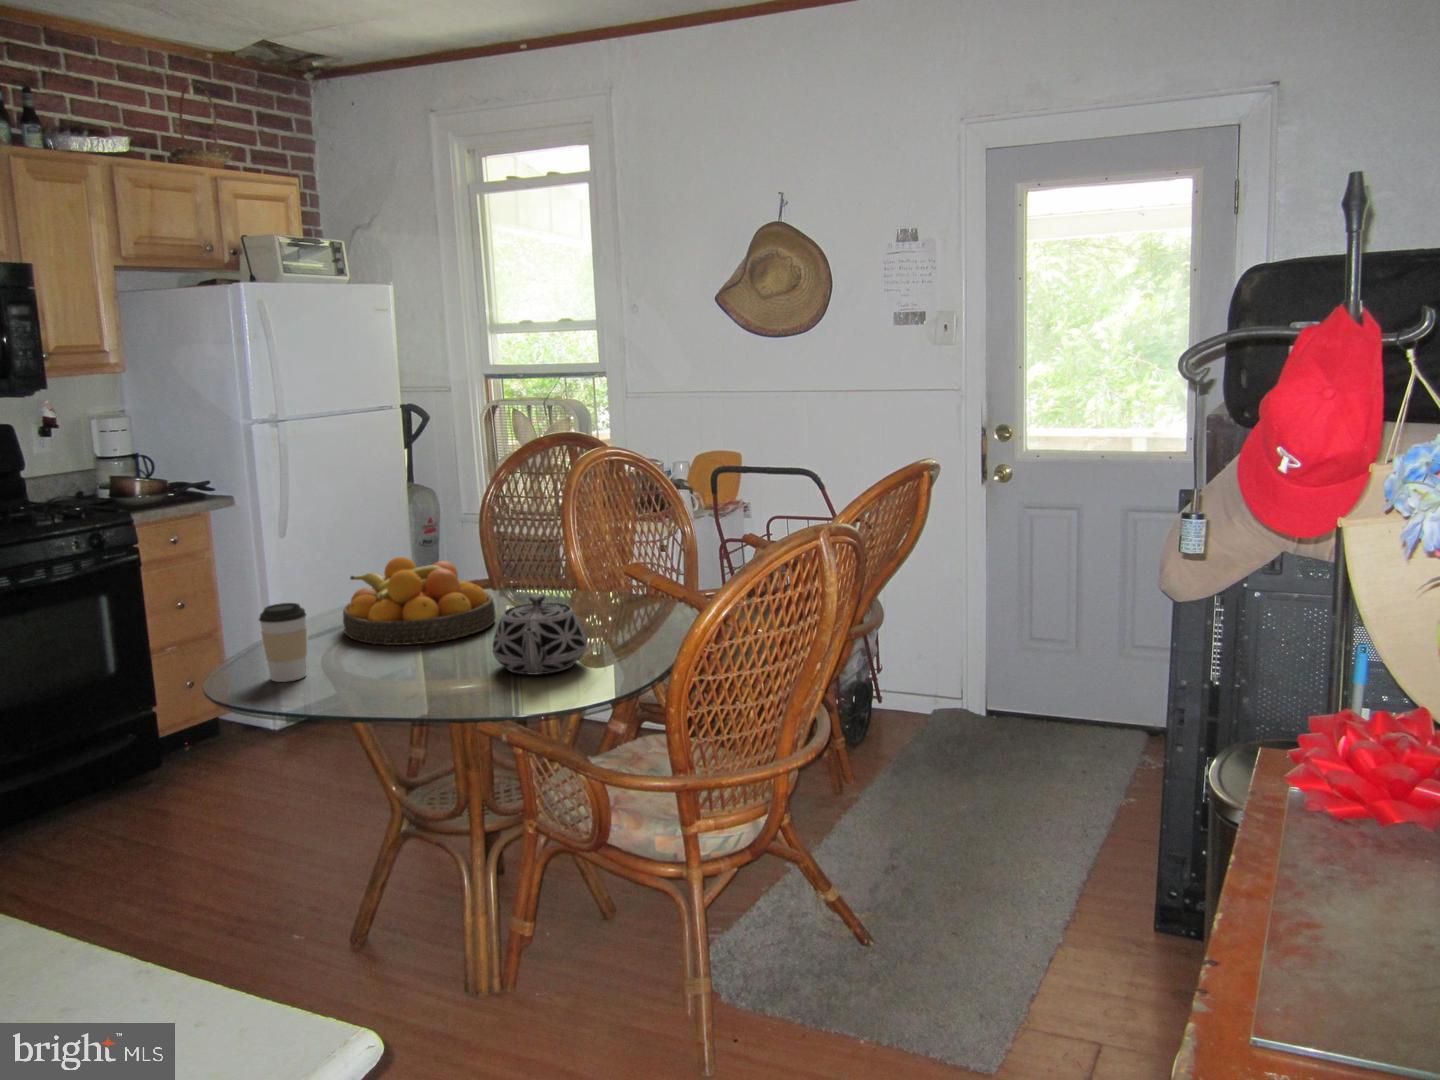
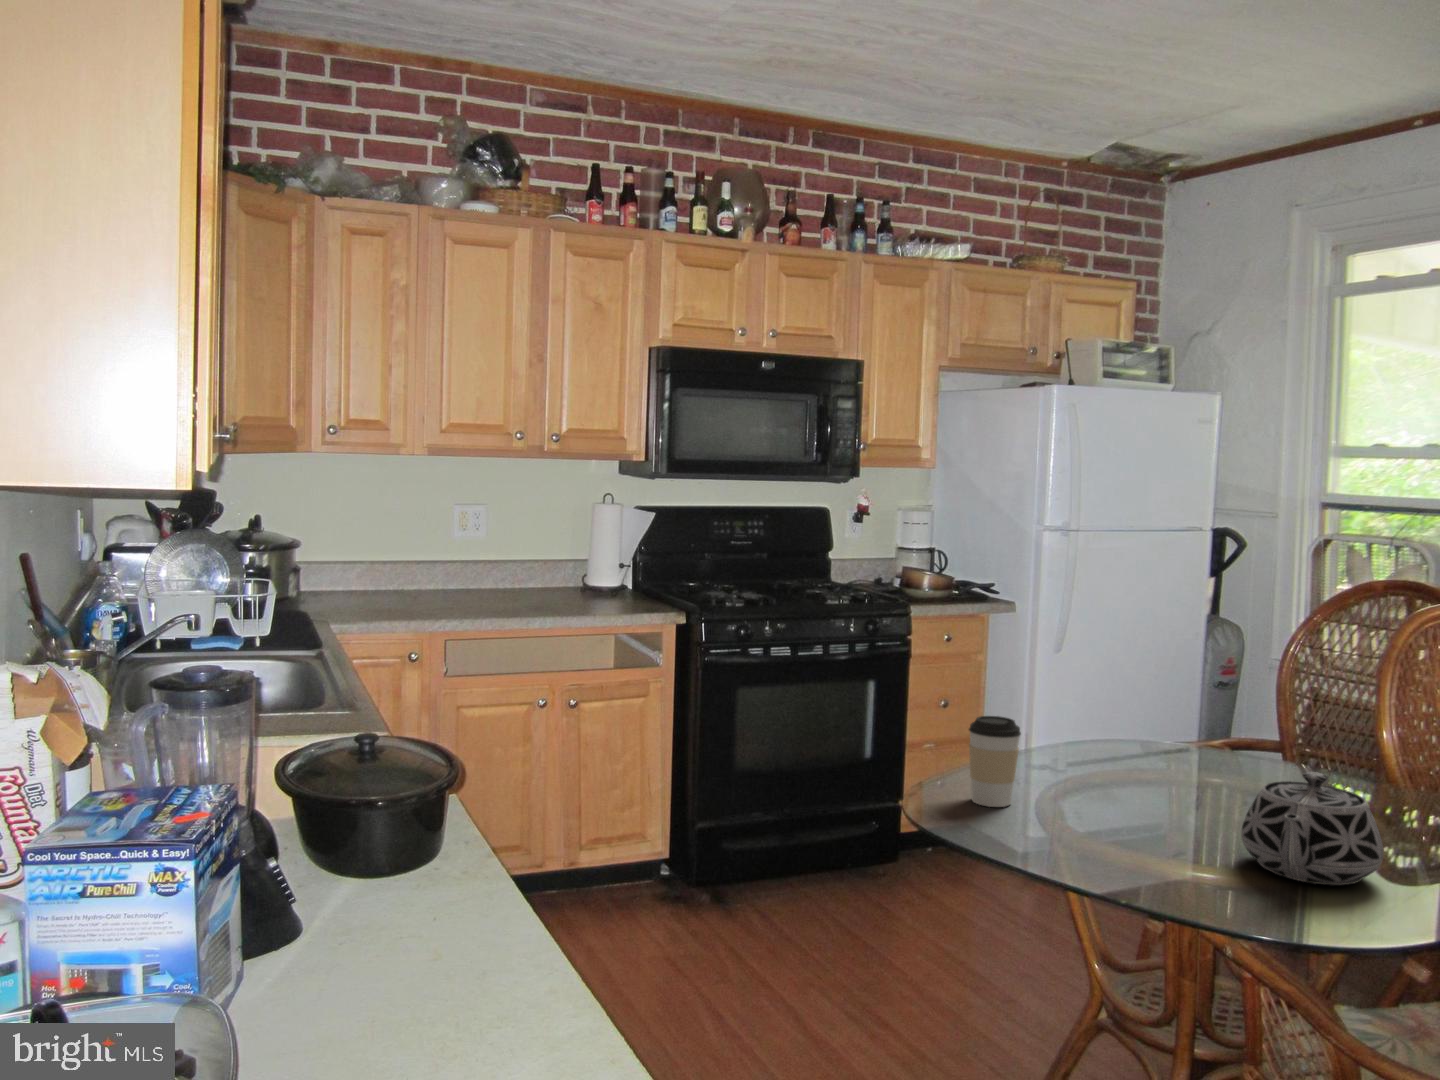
fruit bowl: present [343,557,496,645] -> none [1073,692,1267,805]

